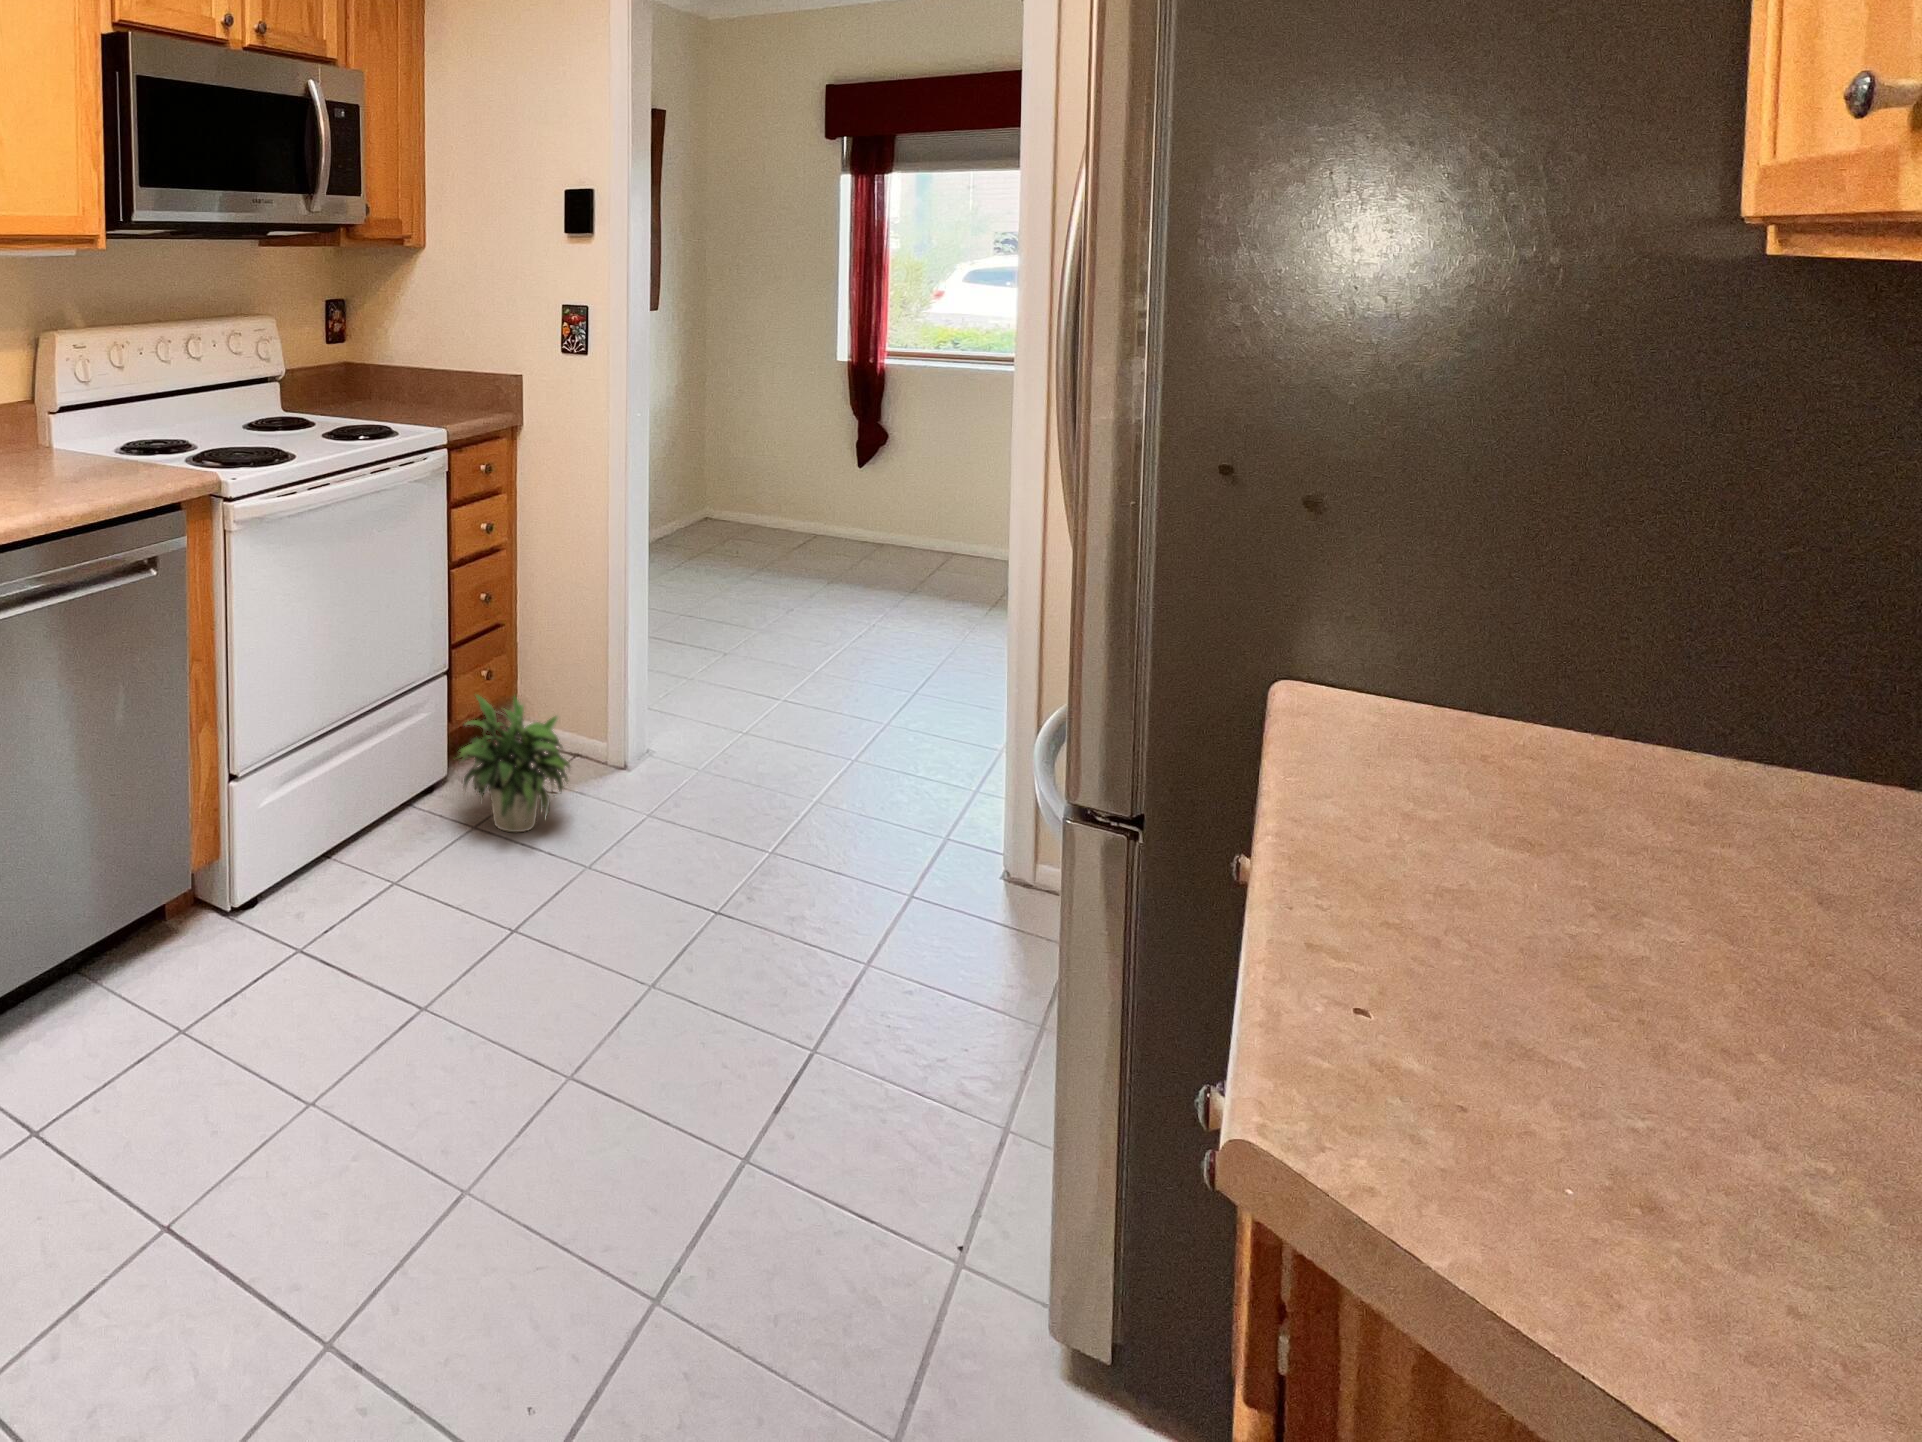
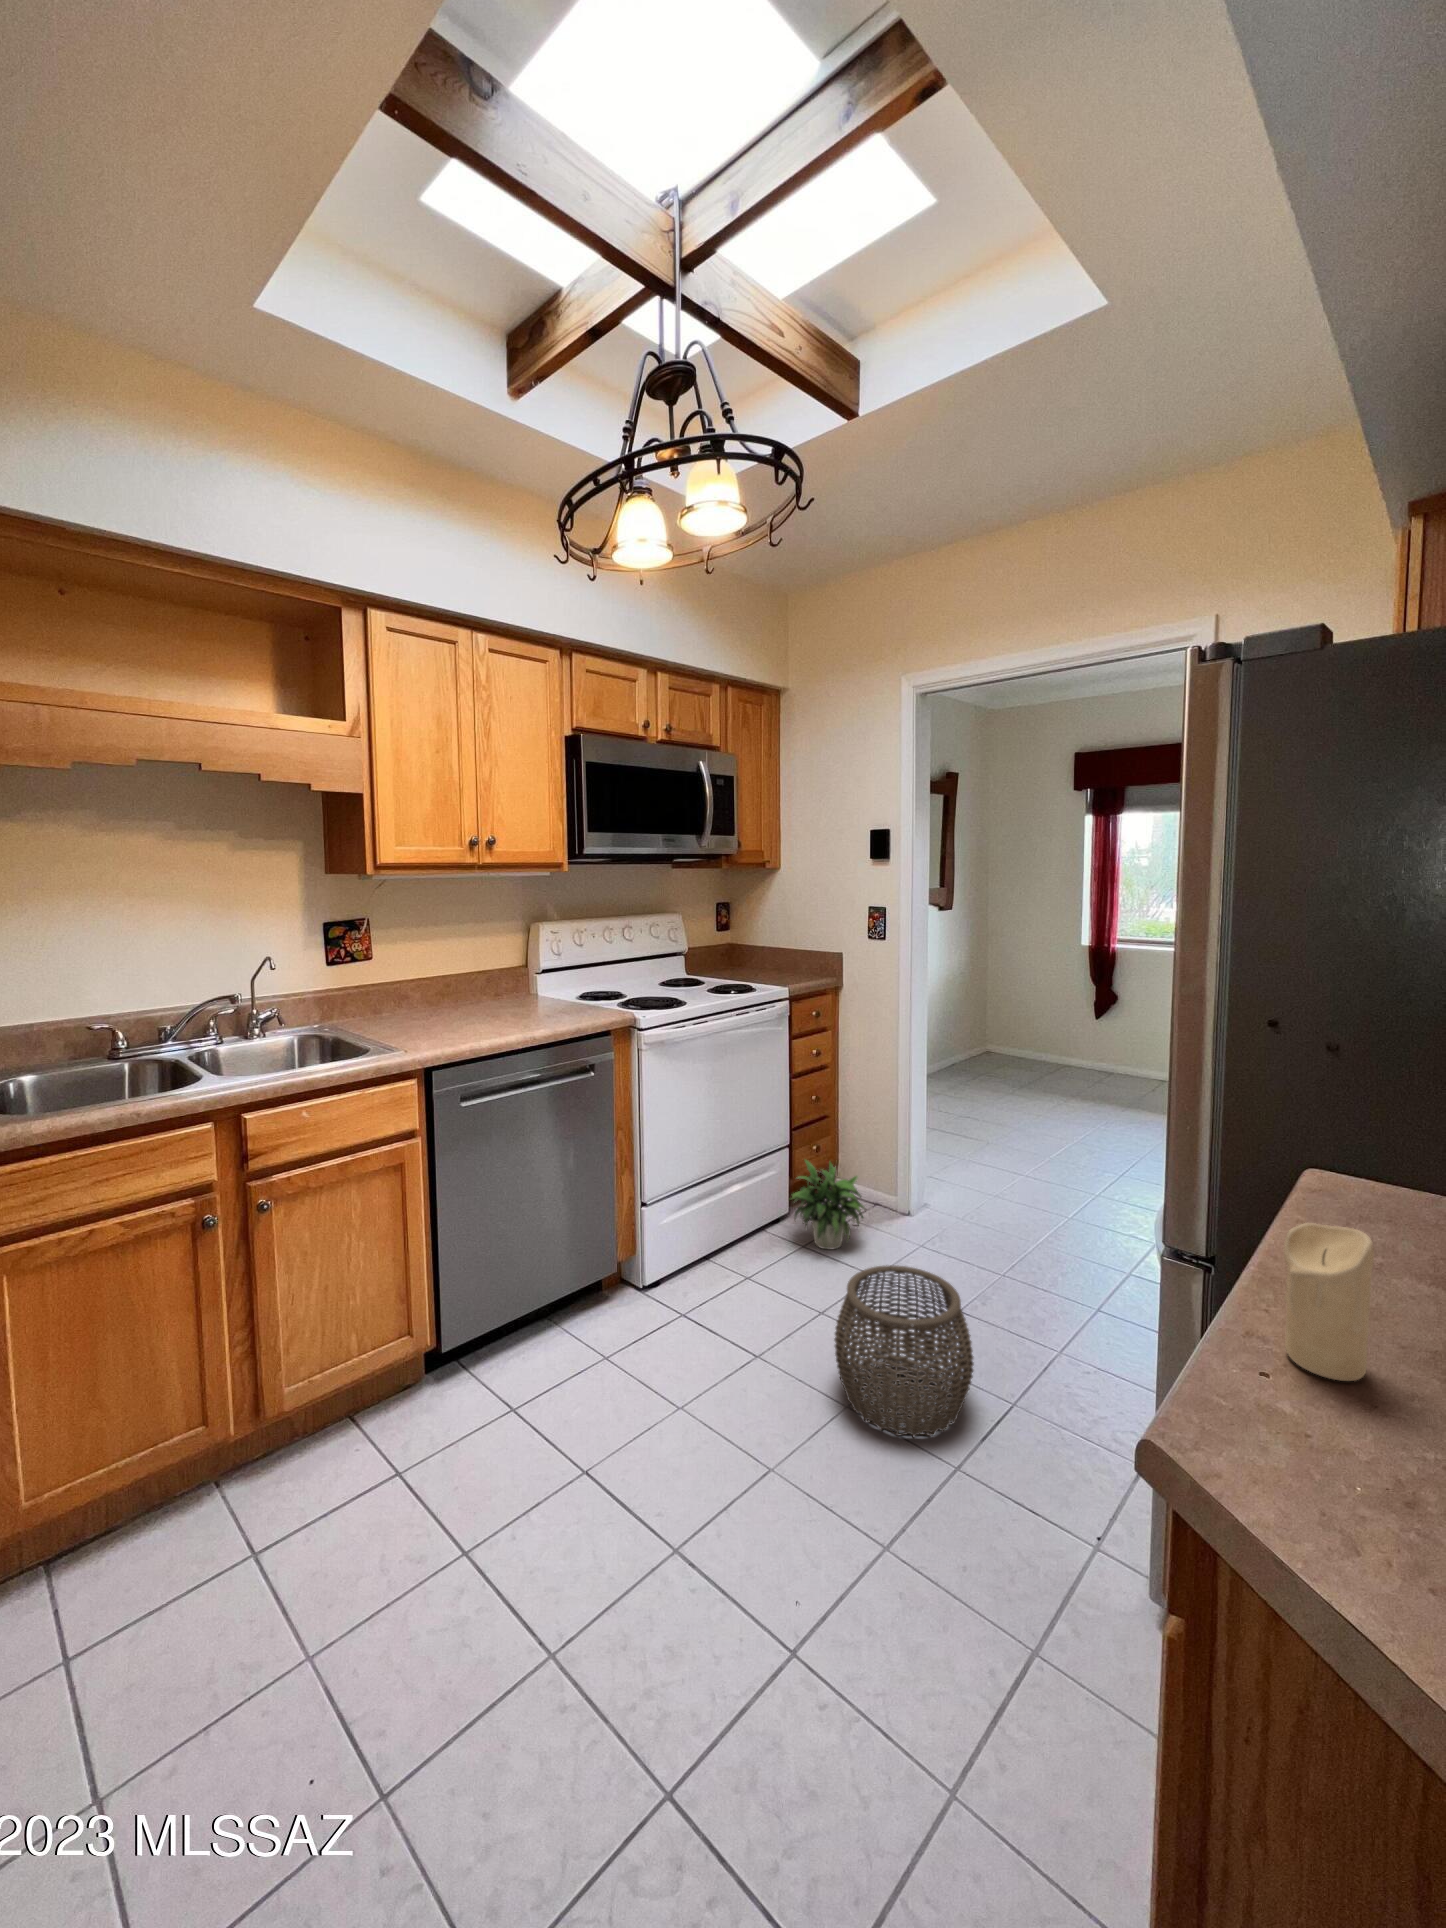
candle: none [1365,764,1501,999] -> present [1283,1223,1374,1381]
woven basket: none [550,853,762,1119] -> present [834,1265,974,1437]

